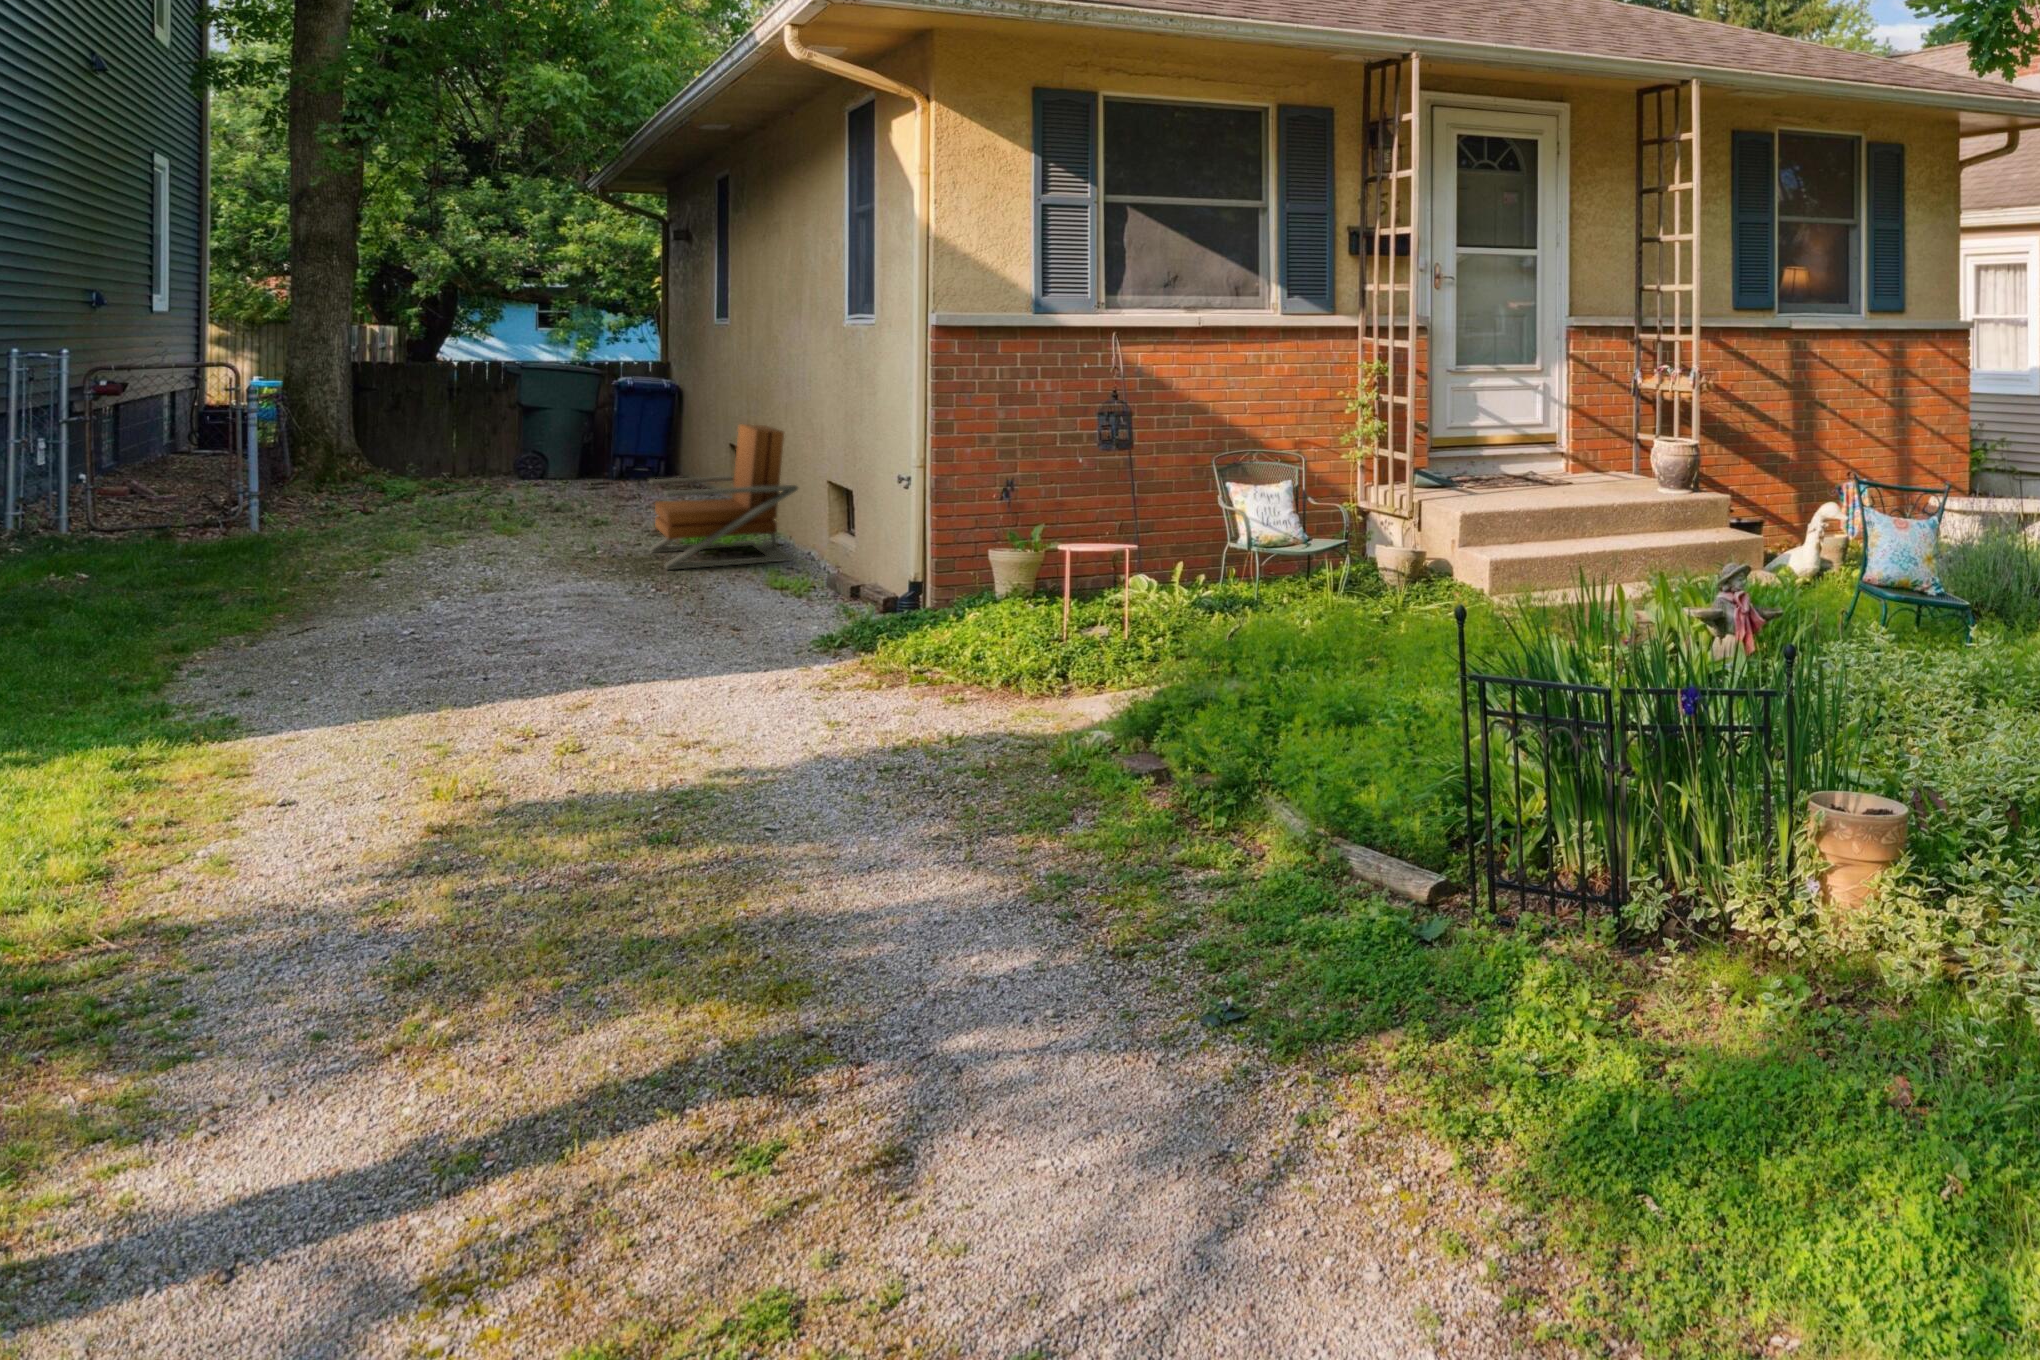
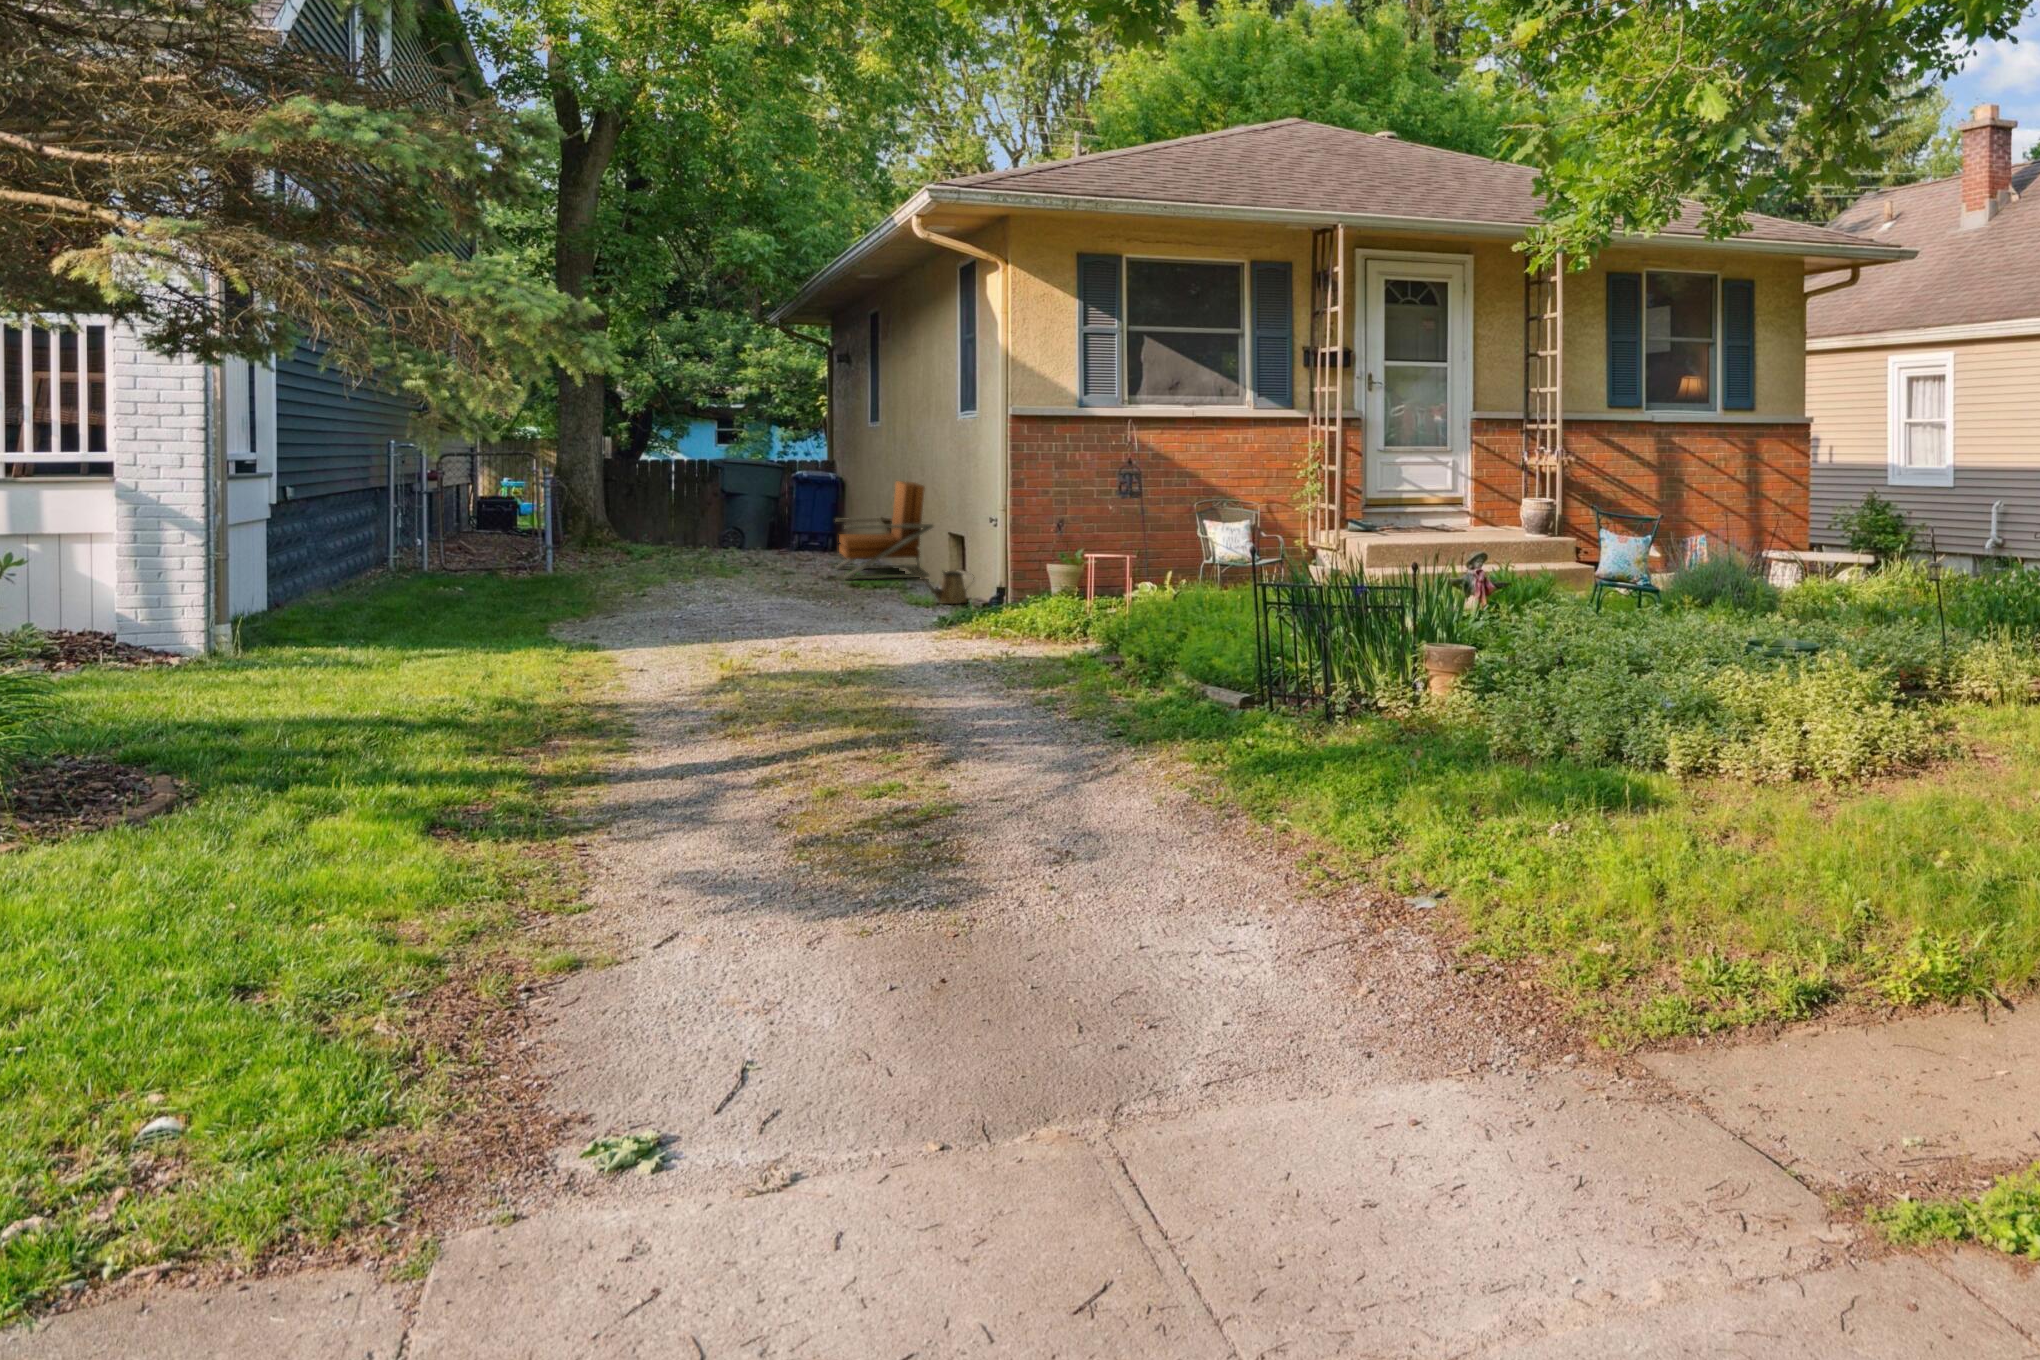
watering can: none [776,558,873,610] -> present [912,568,975,604]

